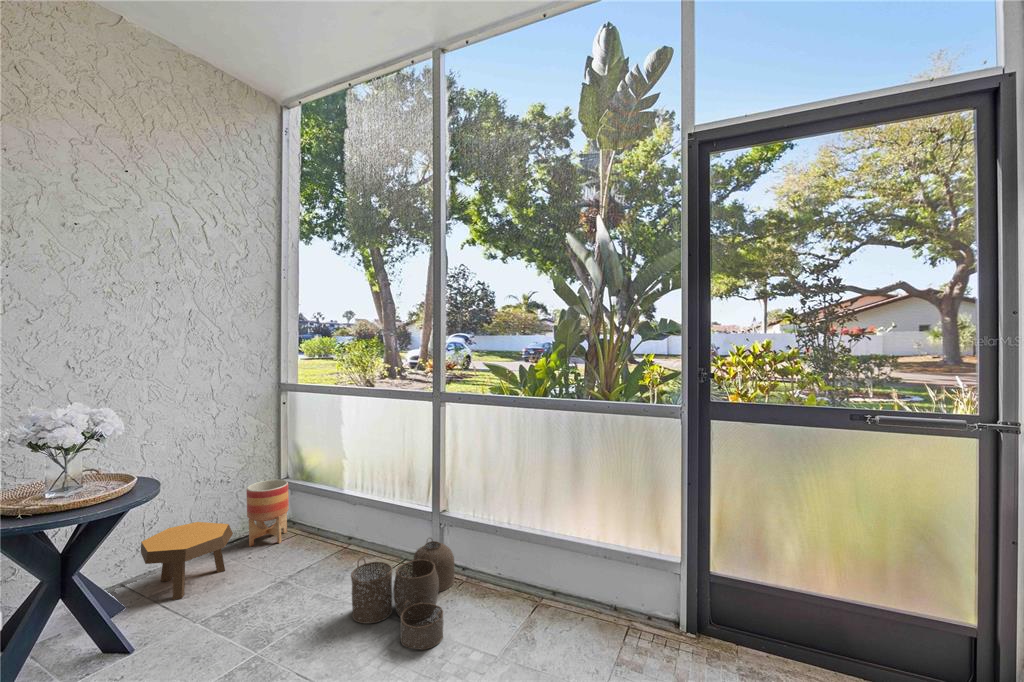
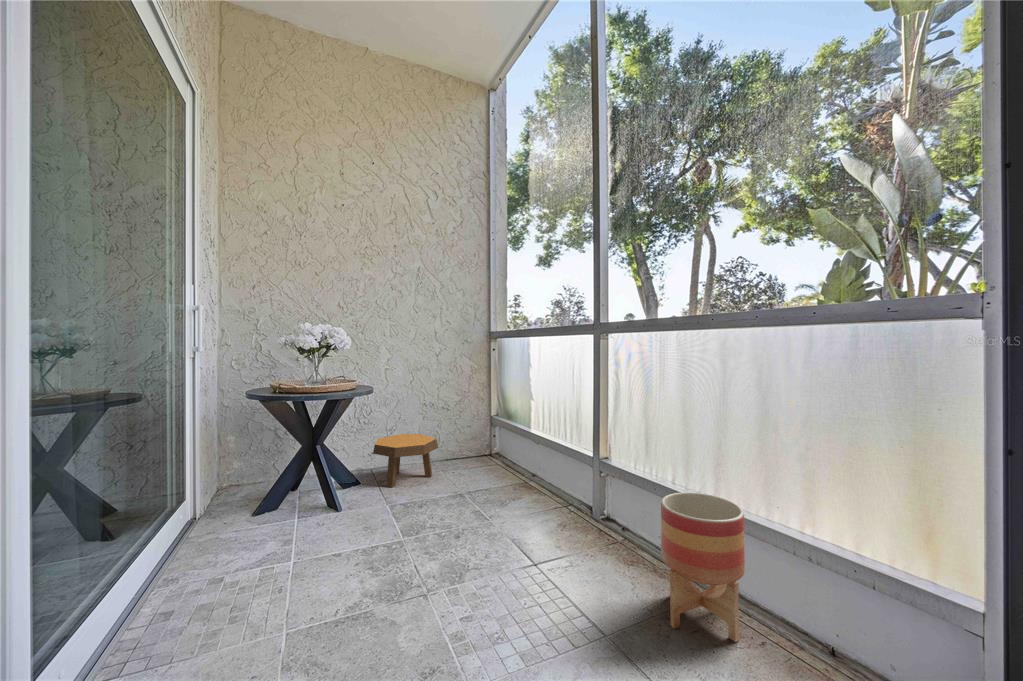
planter: present [247,480,289,547] -> present [661,492,745,642]
woven basket: present [351,538,455,650] -> none [488,482,611,594]

